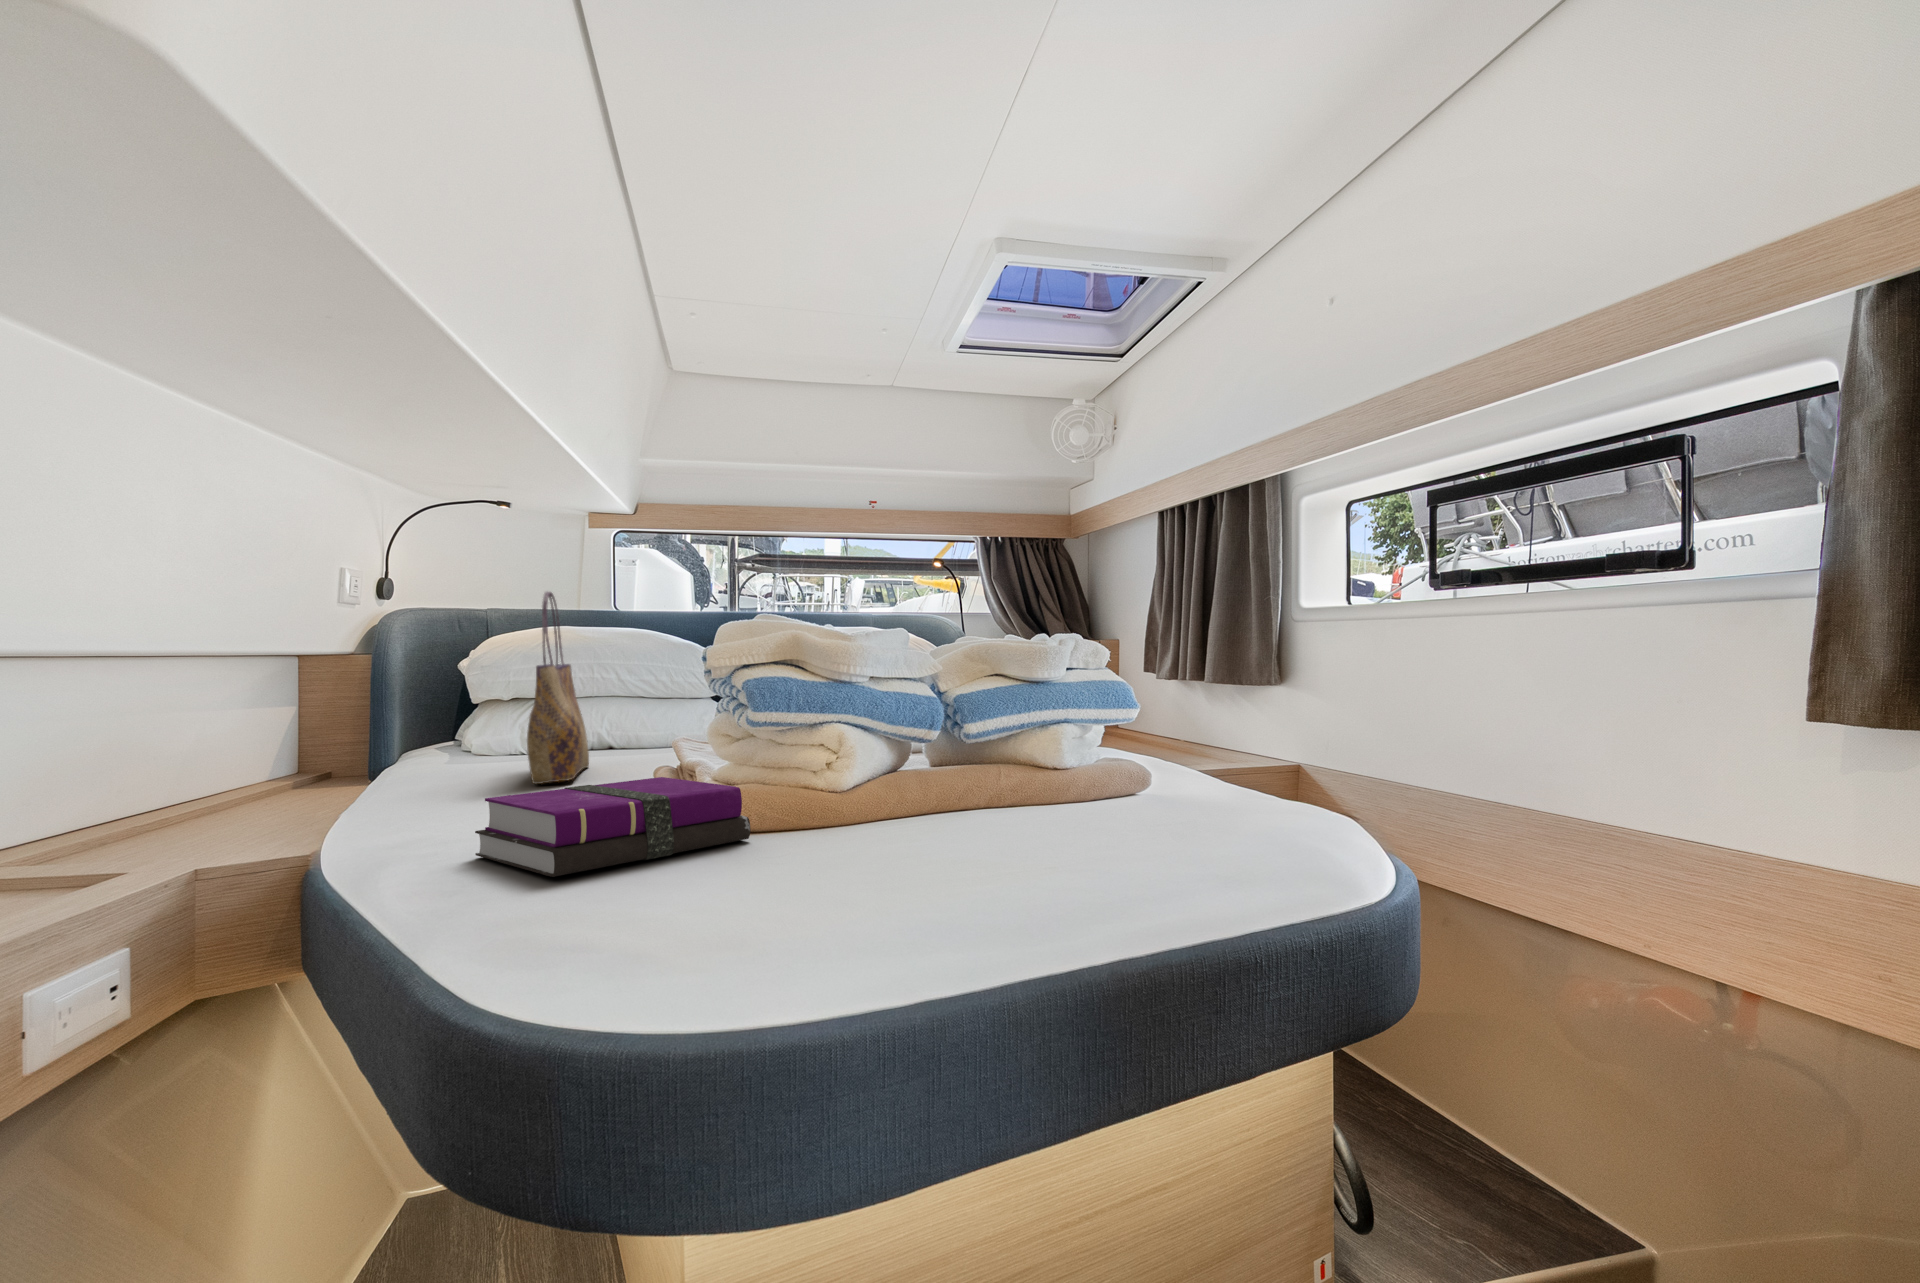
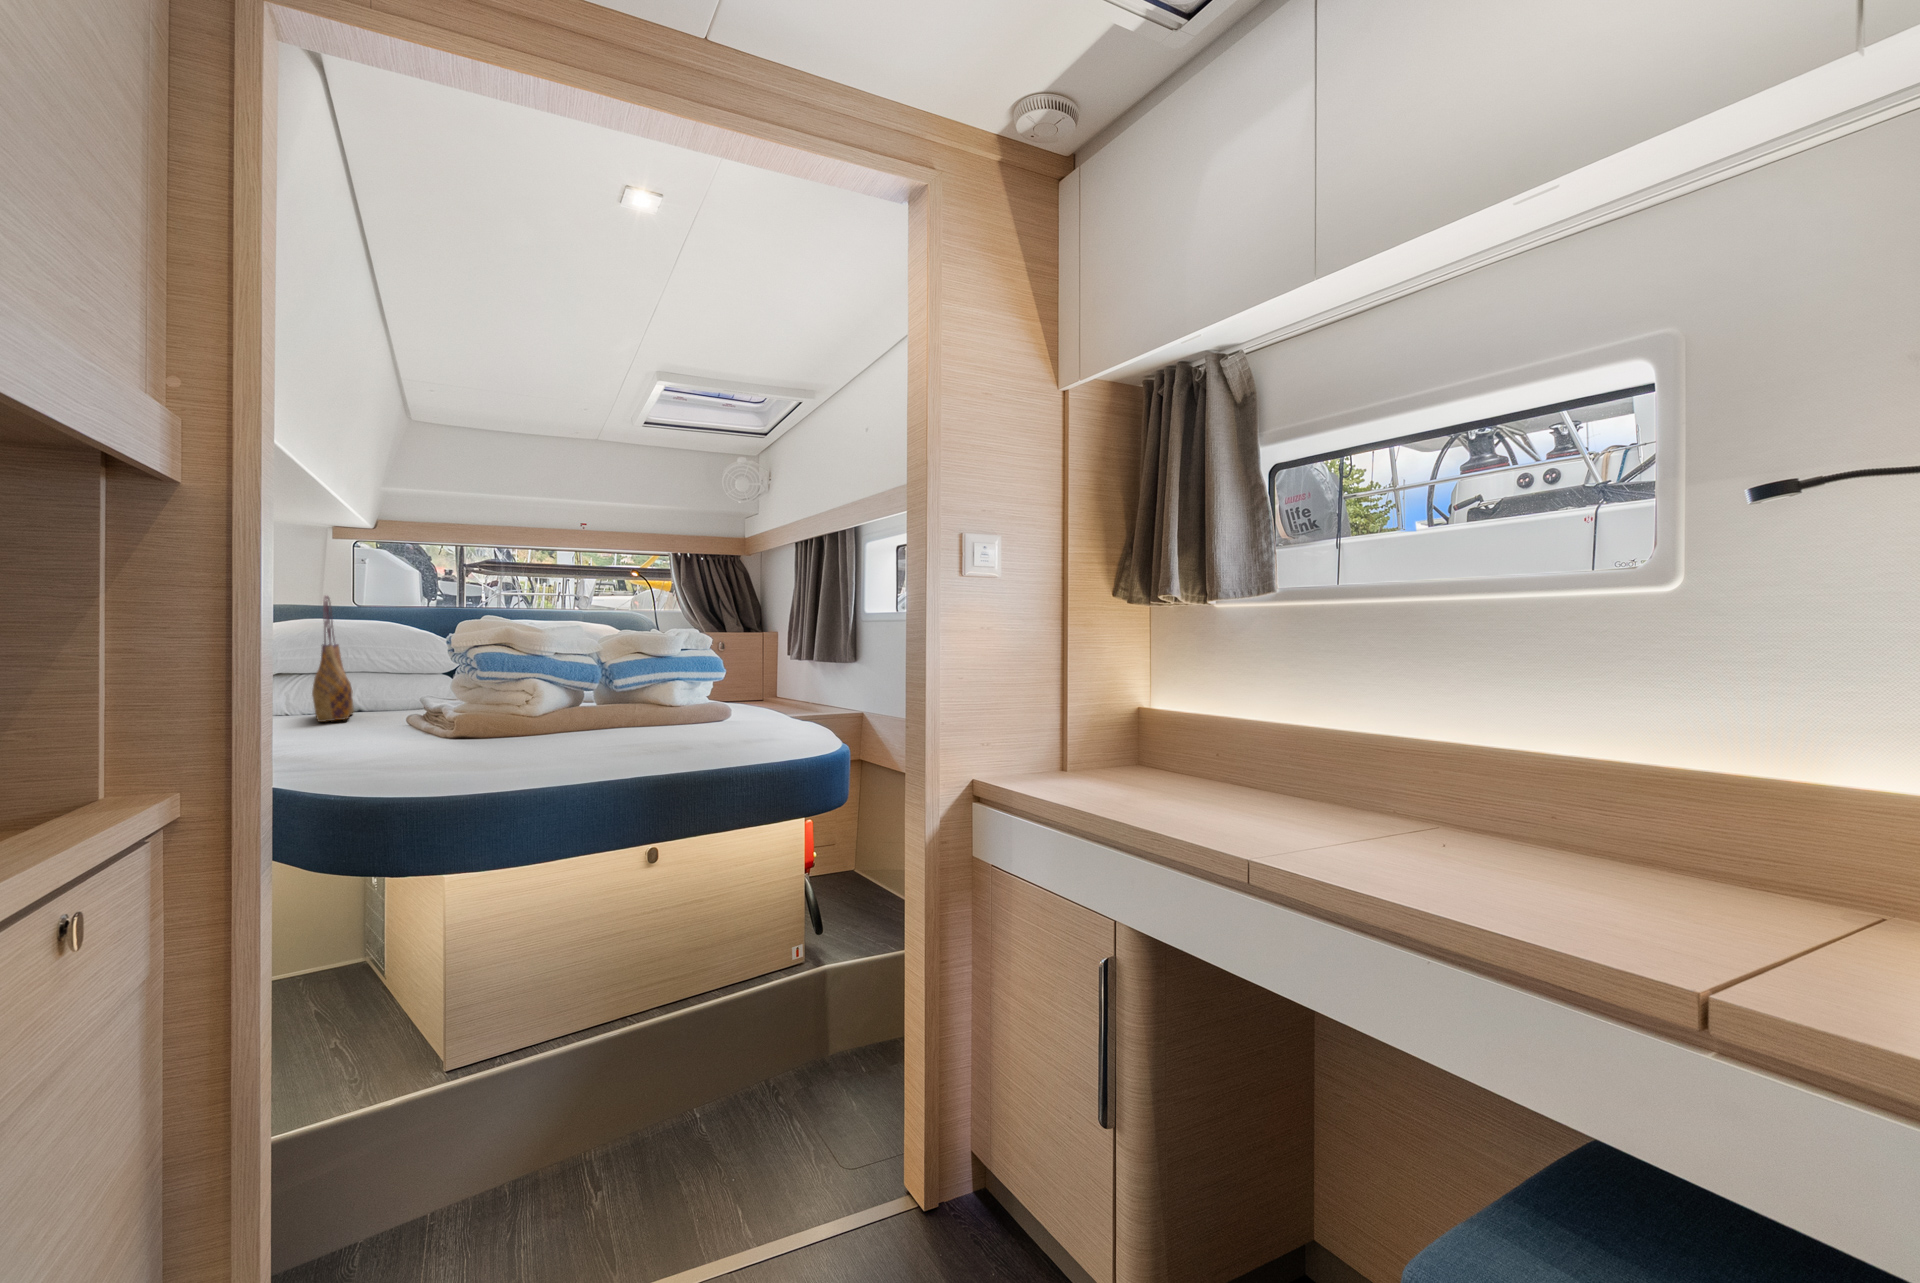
notebook: present [475,777,750,877] -> none [311,708,479,751]

